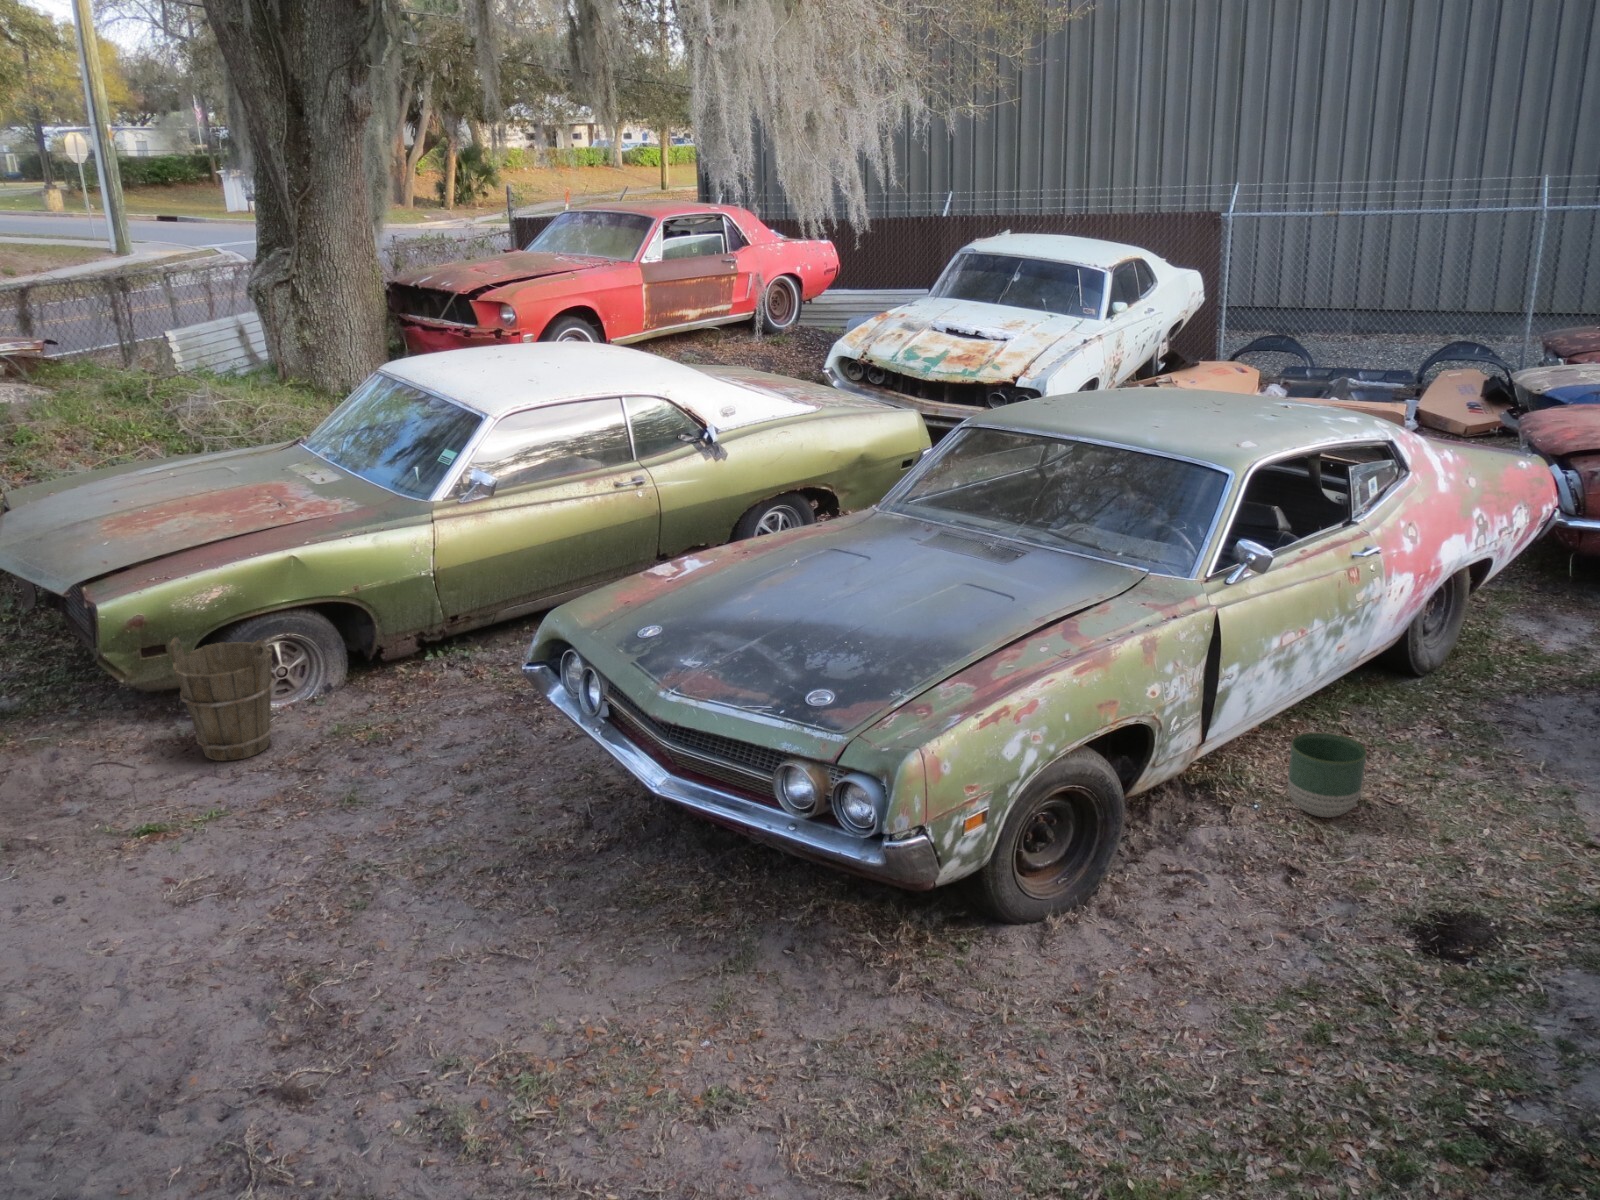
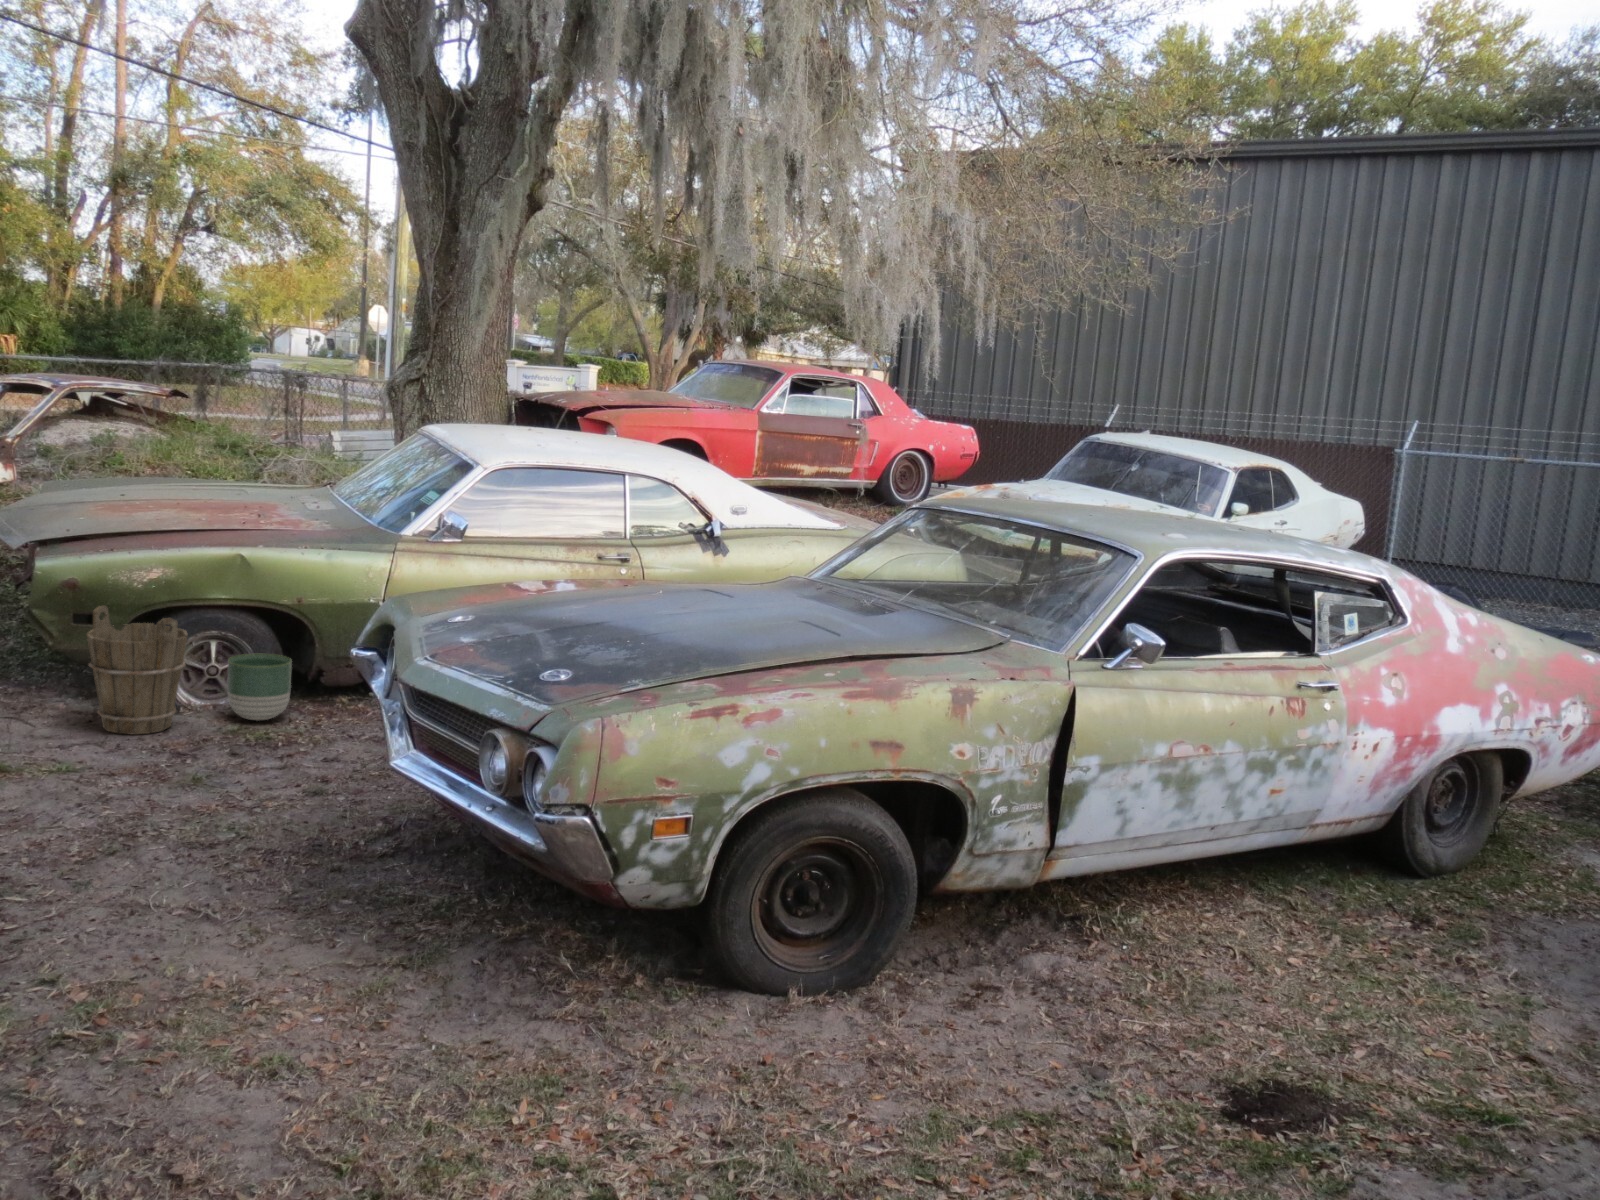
planter: present [1288,732,1367,817] -> present [228,654,292,721]

